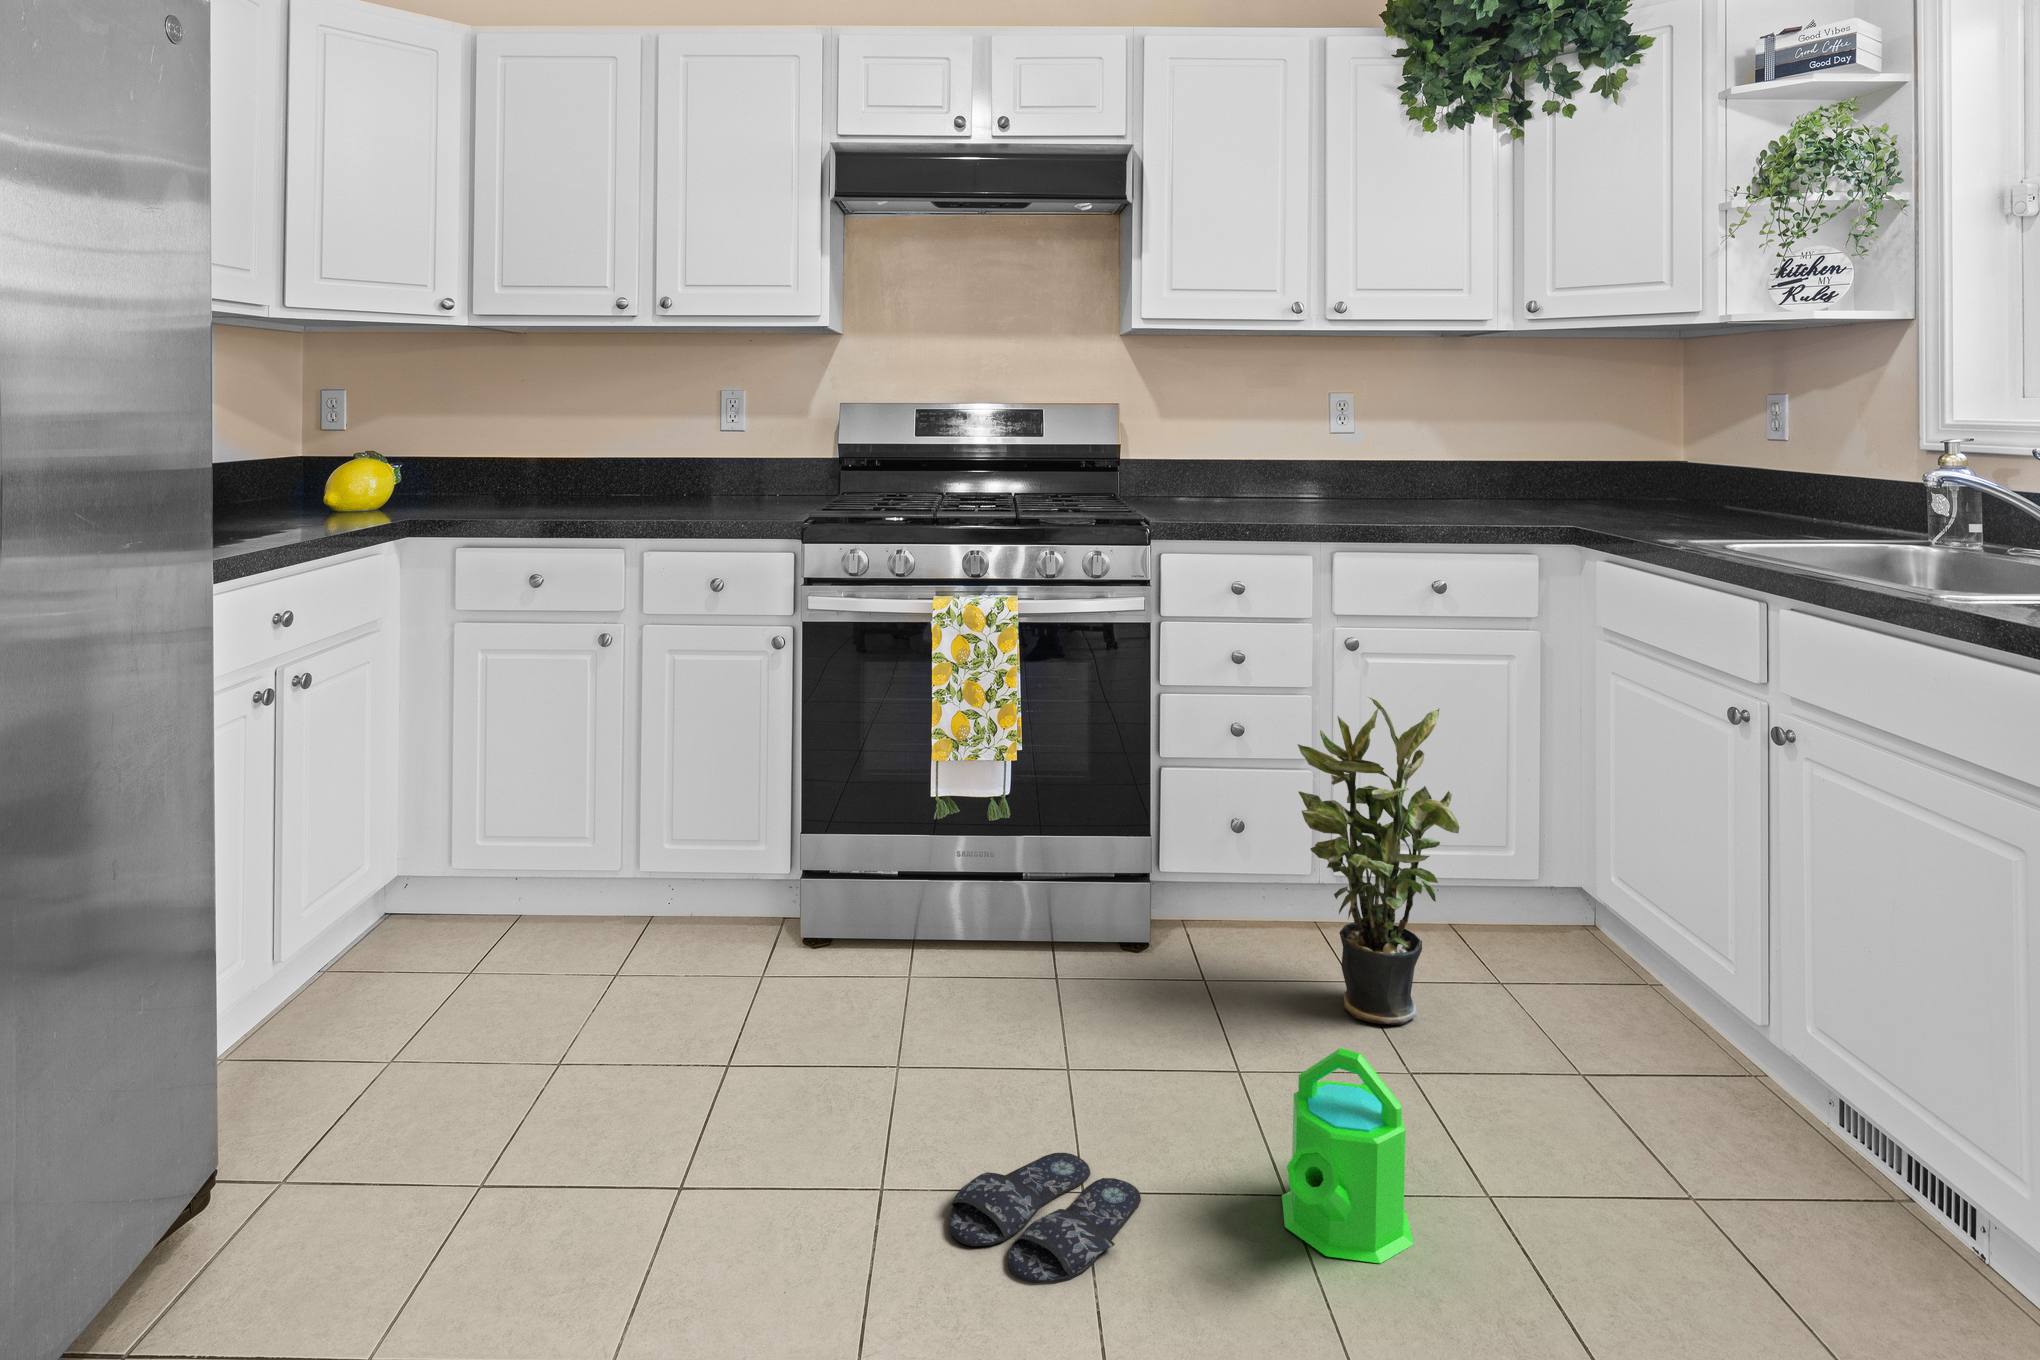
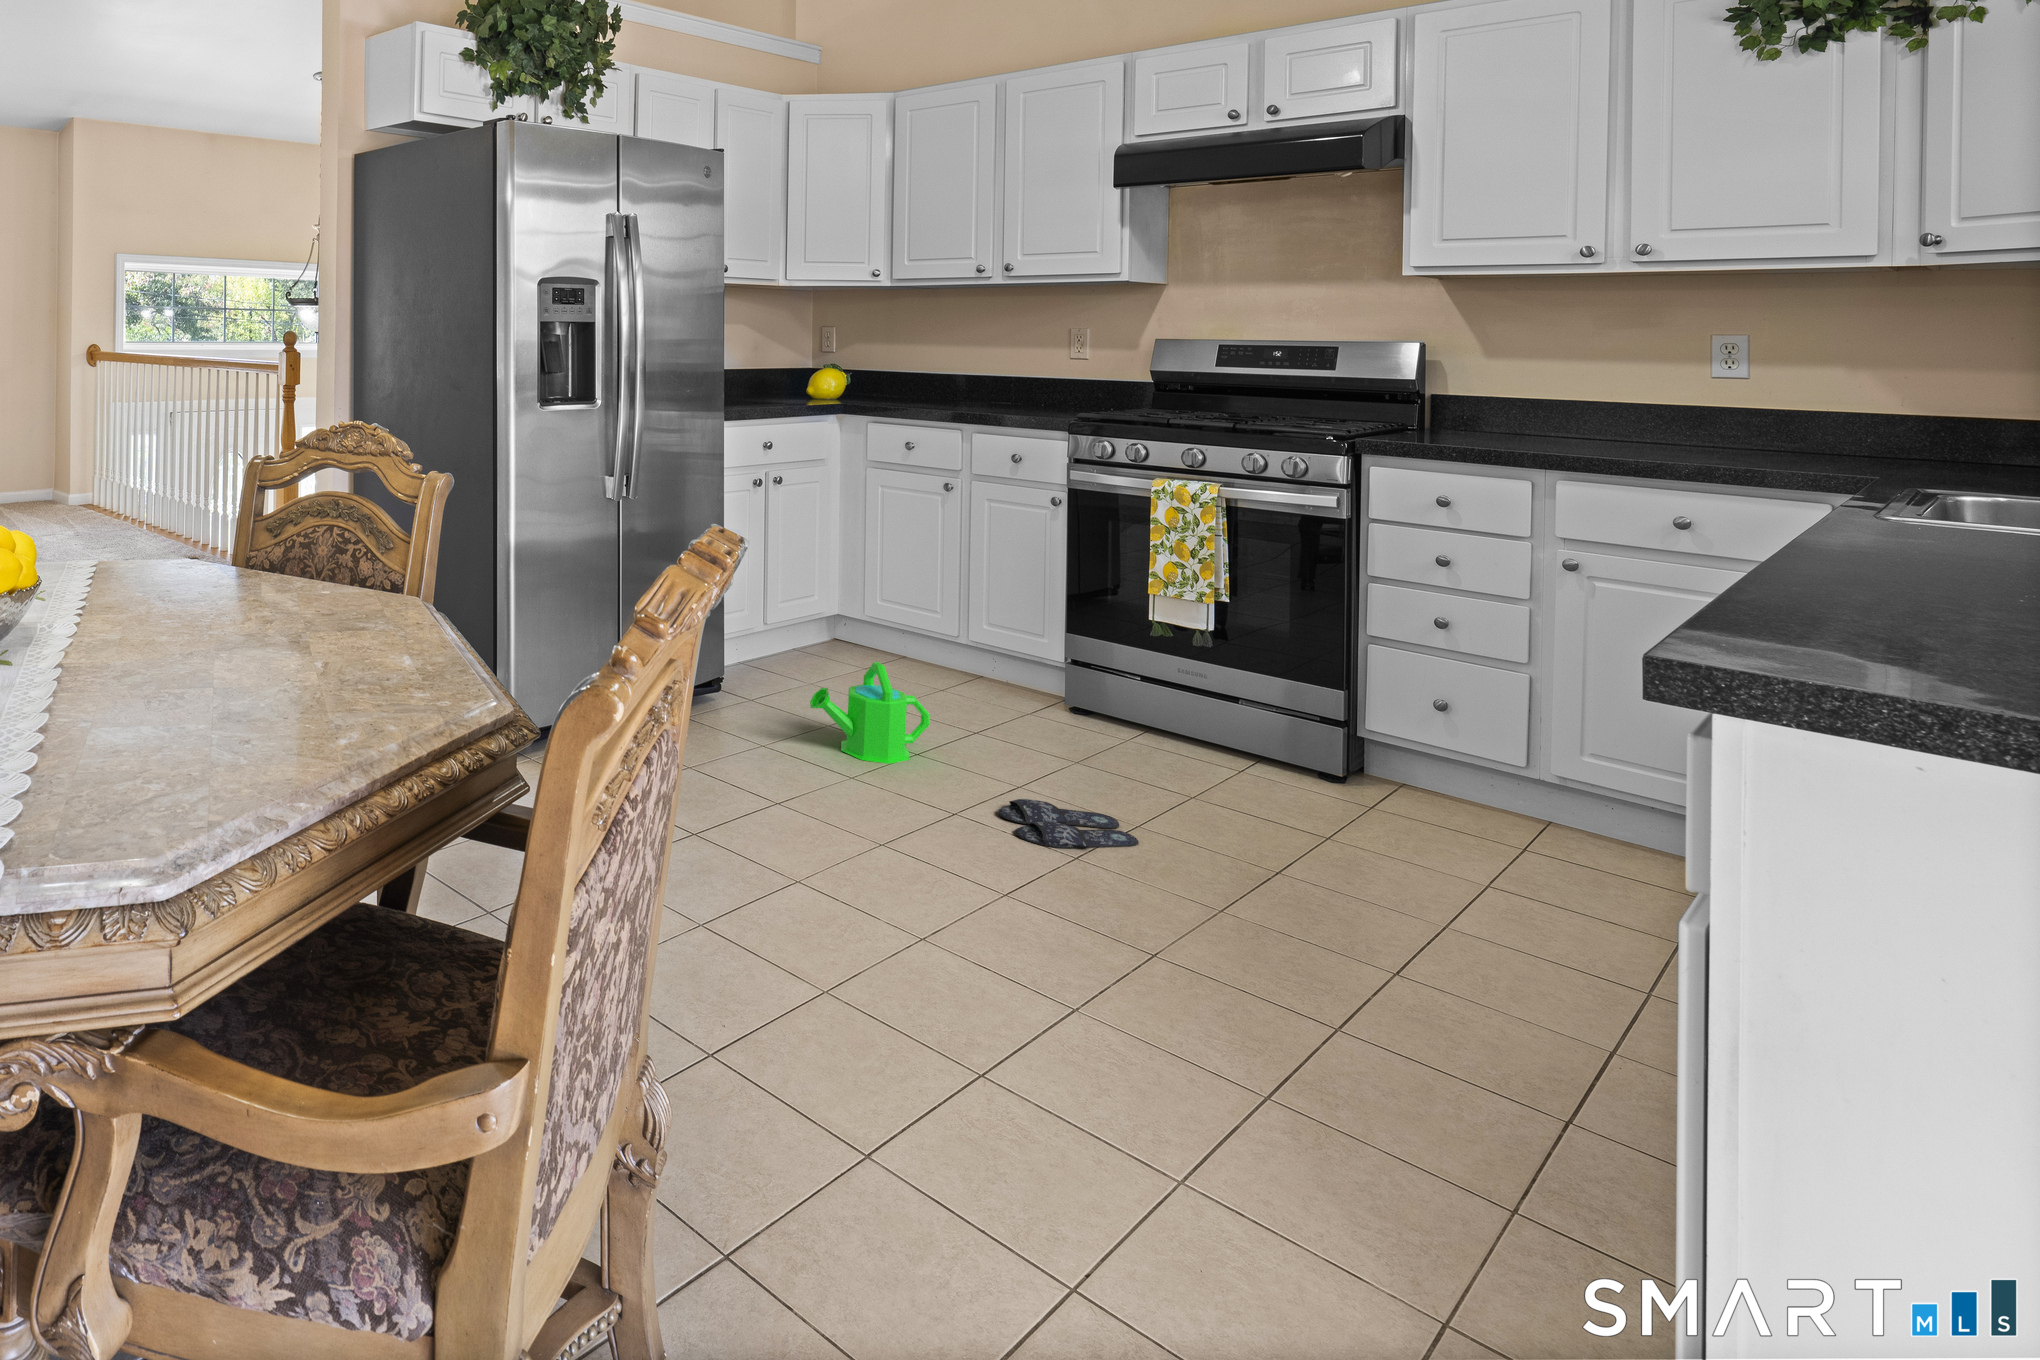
potted plant: present [1298,698,1459,1025] -> none [1414,597,1601,875]
watering can: present [1282,1048,1414,1263] -> present [810,662,930,764]

